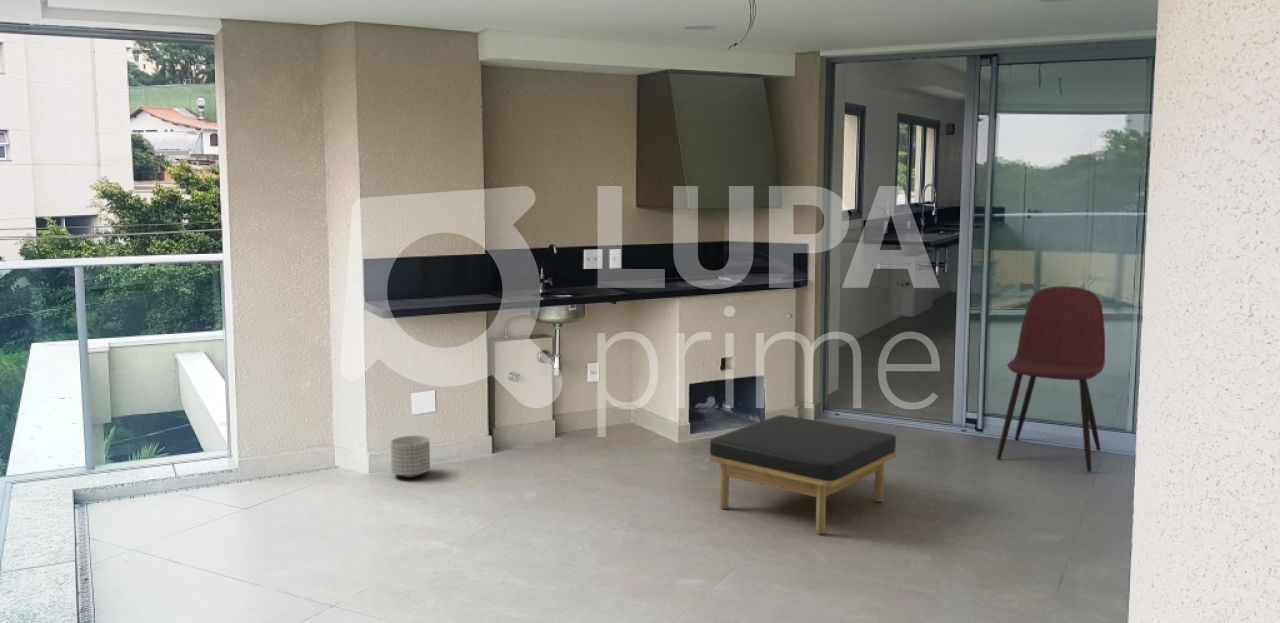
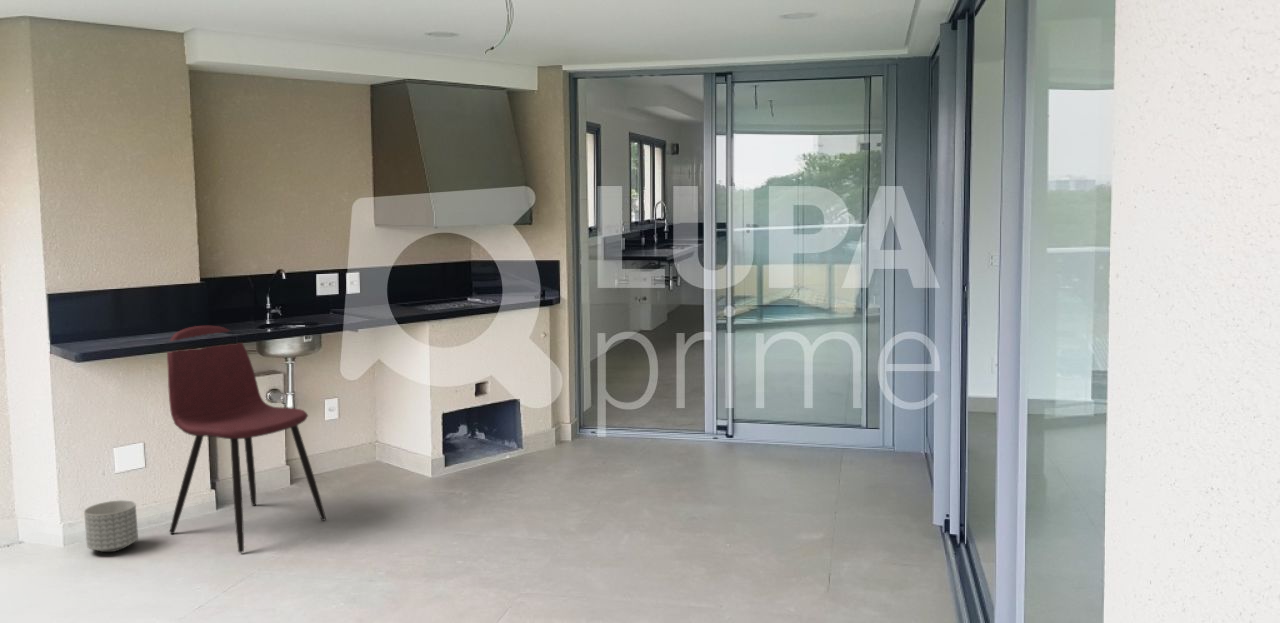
dining chair: present [997,286,1105,472] -> present [167,326,326,553]
ottoman: present [709,415,896,534] -> none [474,442,666,568]

